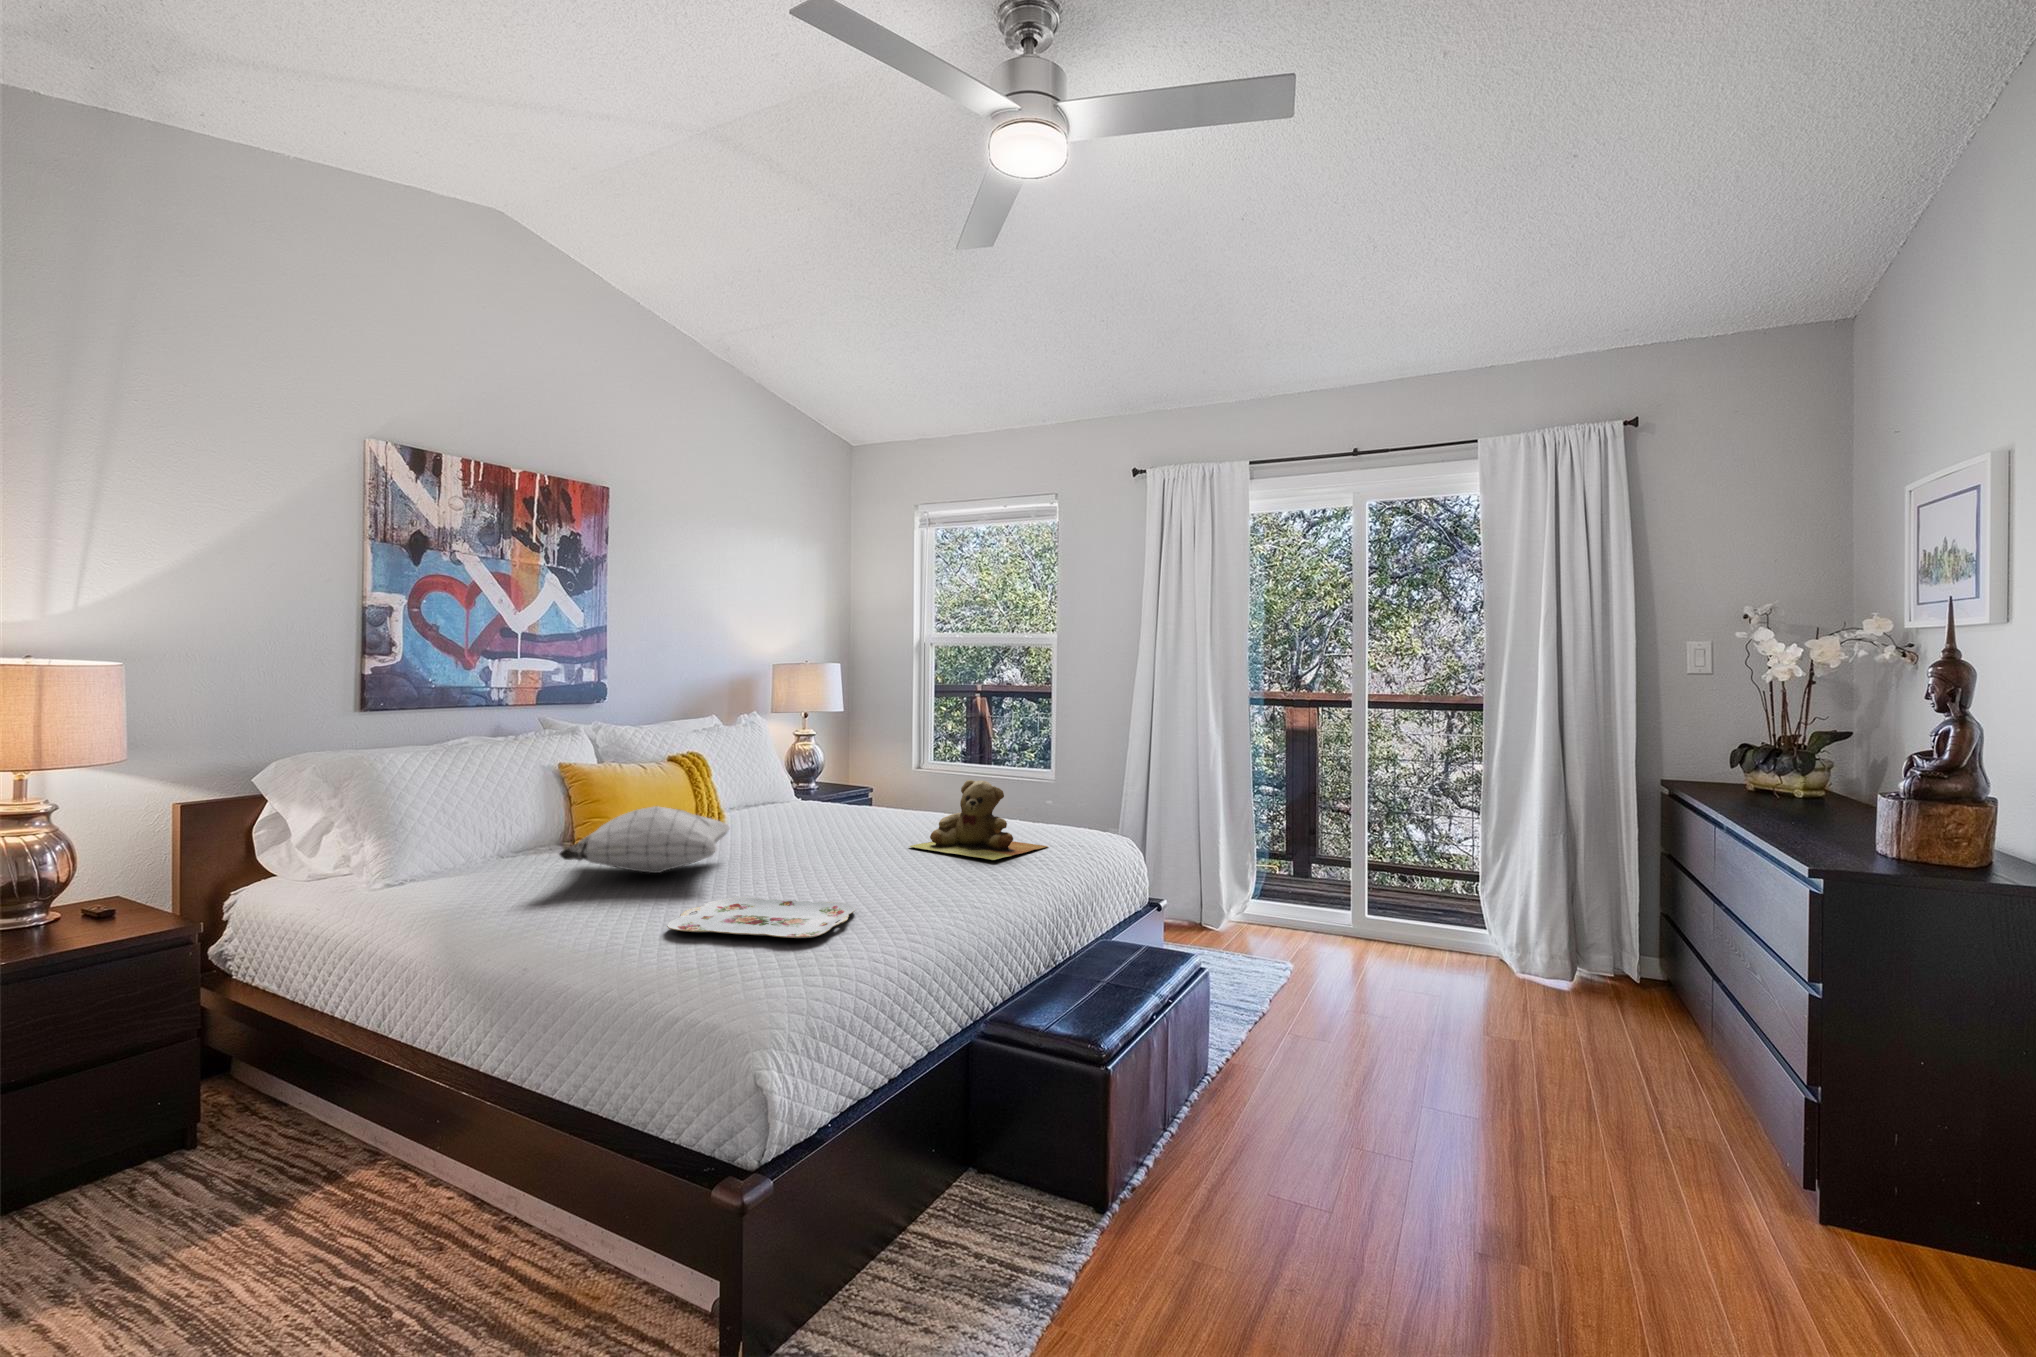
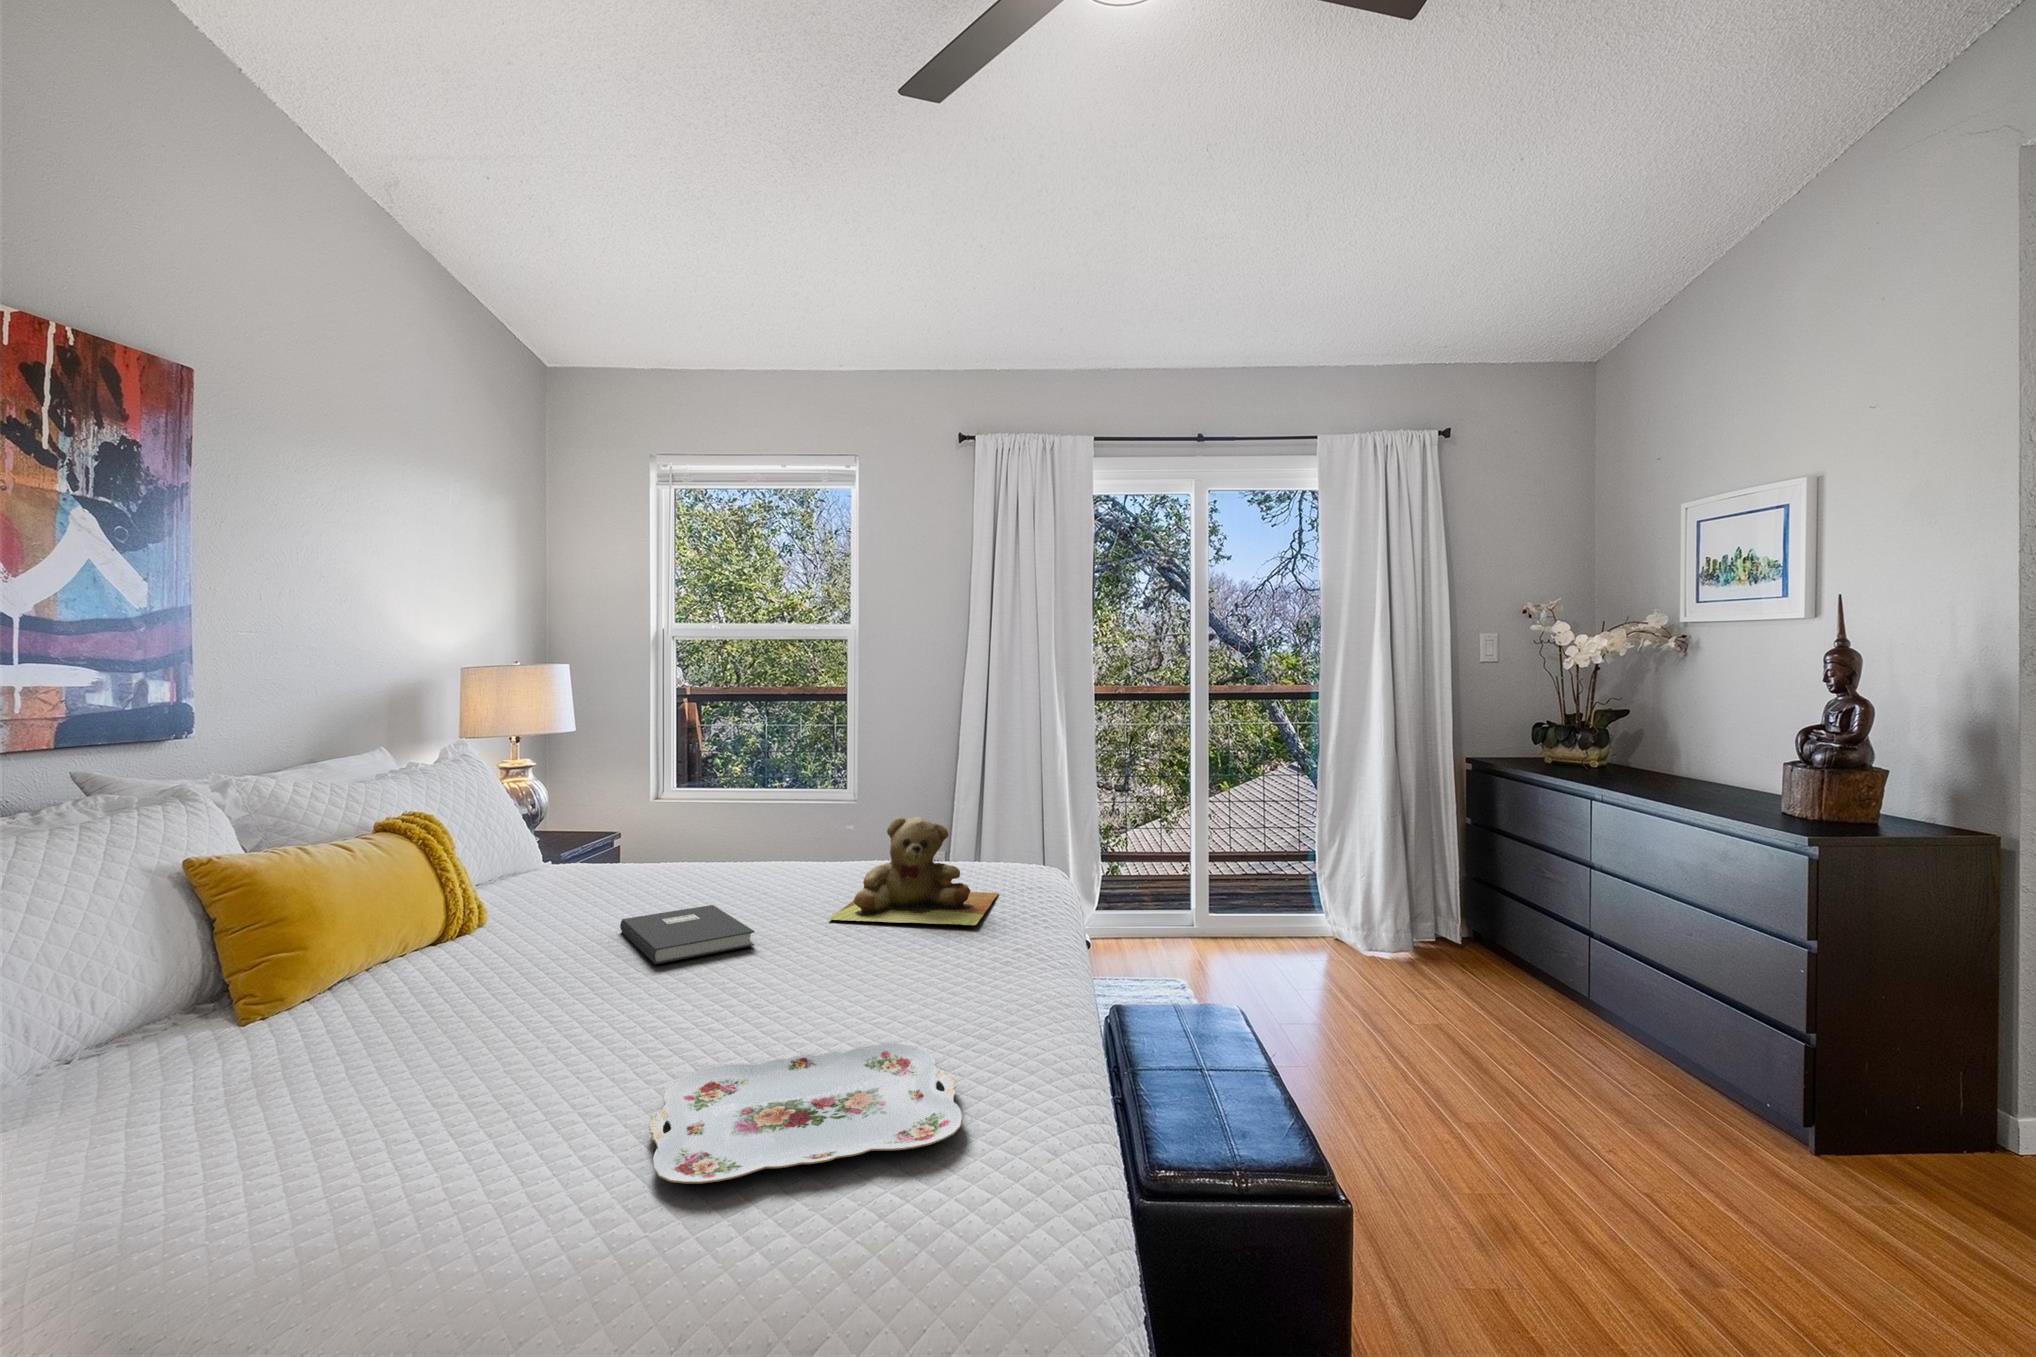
pillow: present [559,806,730,873] -> none [296,921,627,1067]
book: none [778,829,845,854] -> present [620,905,755,964]

